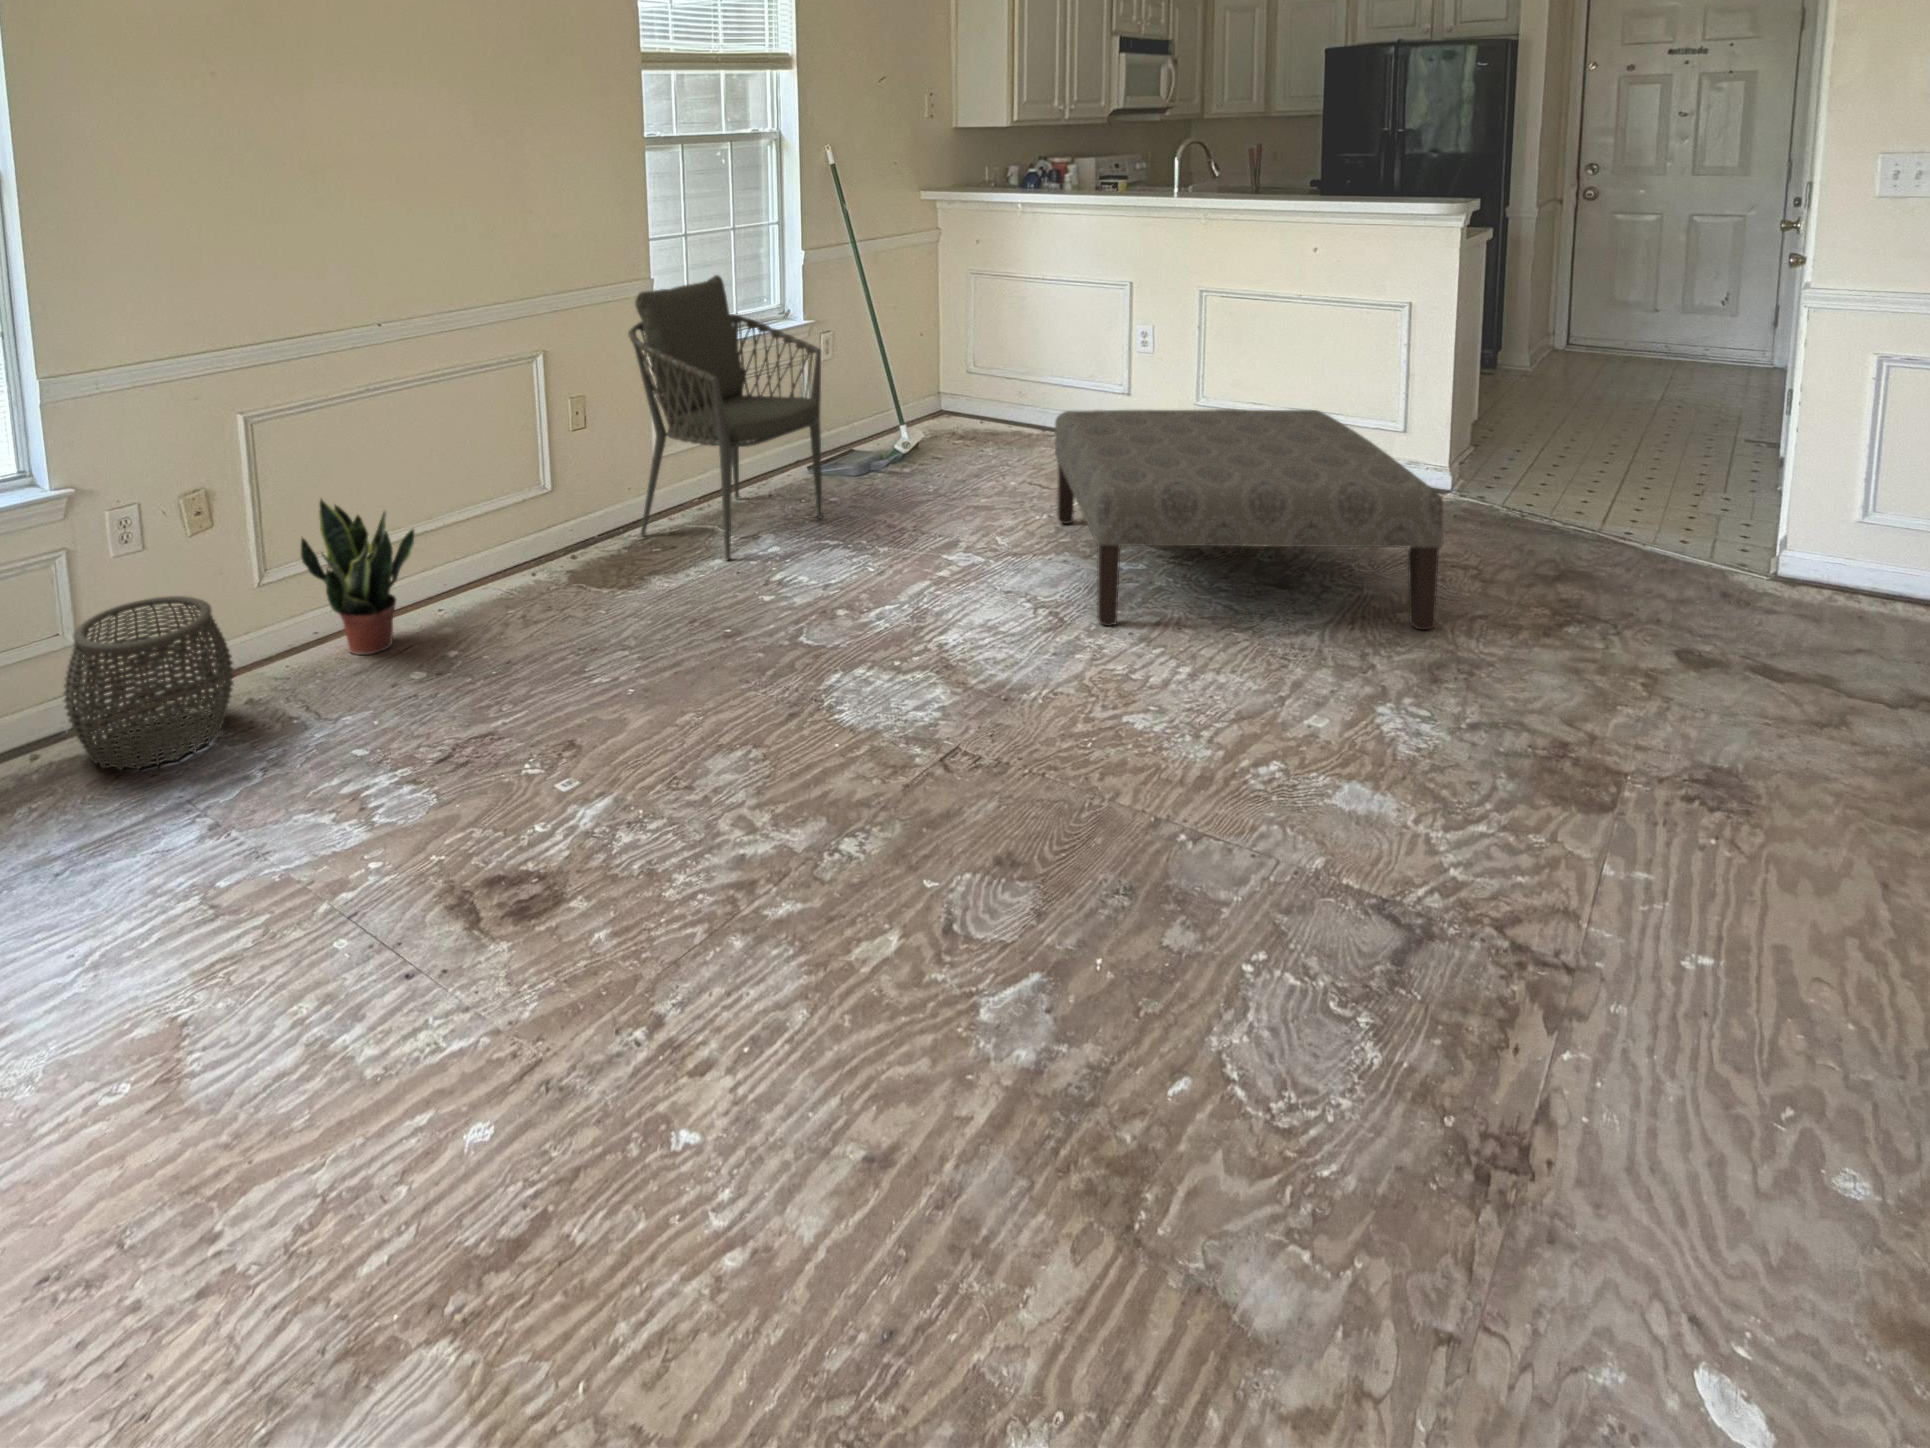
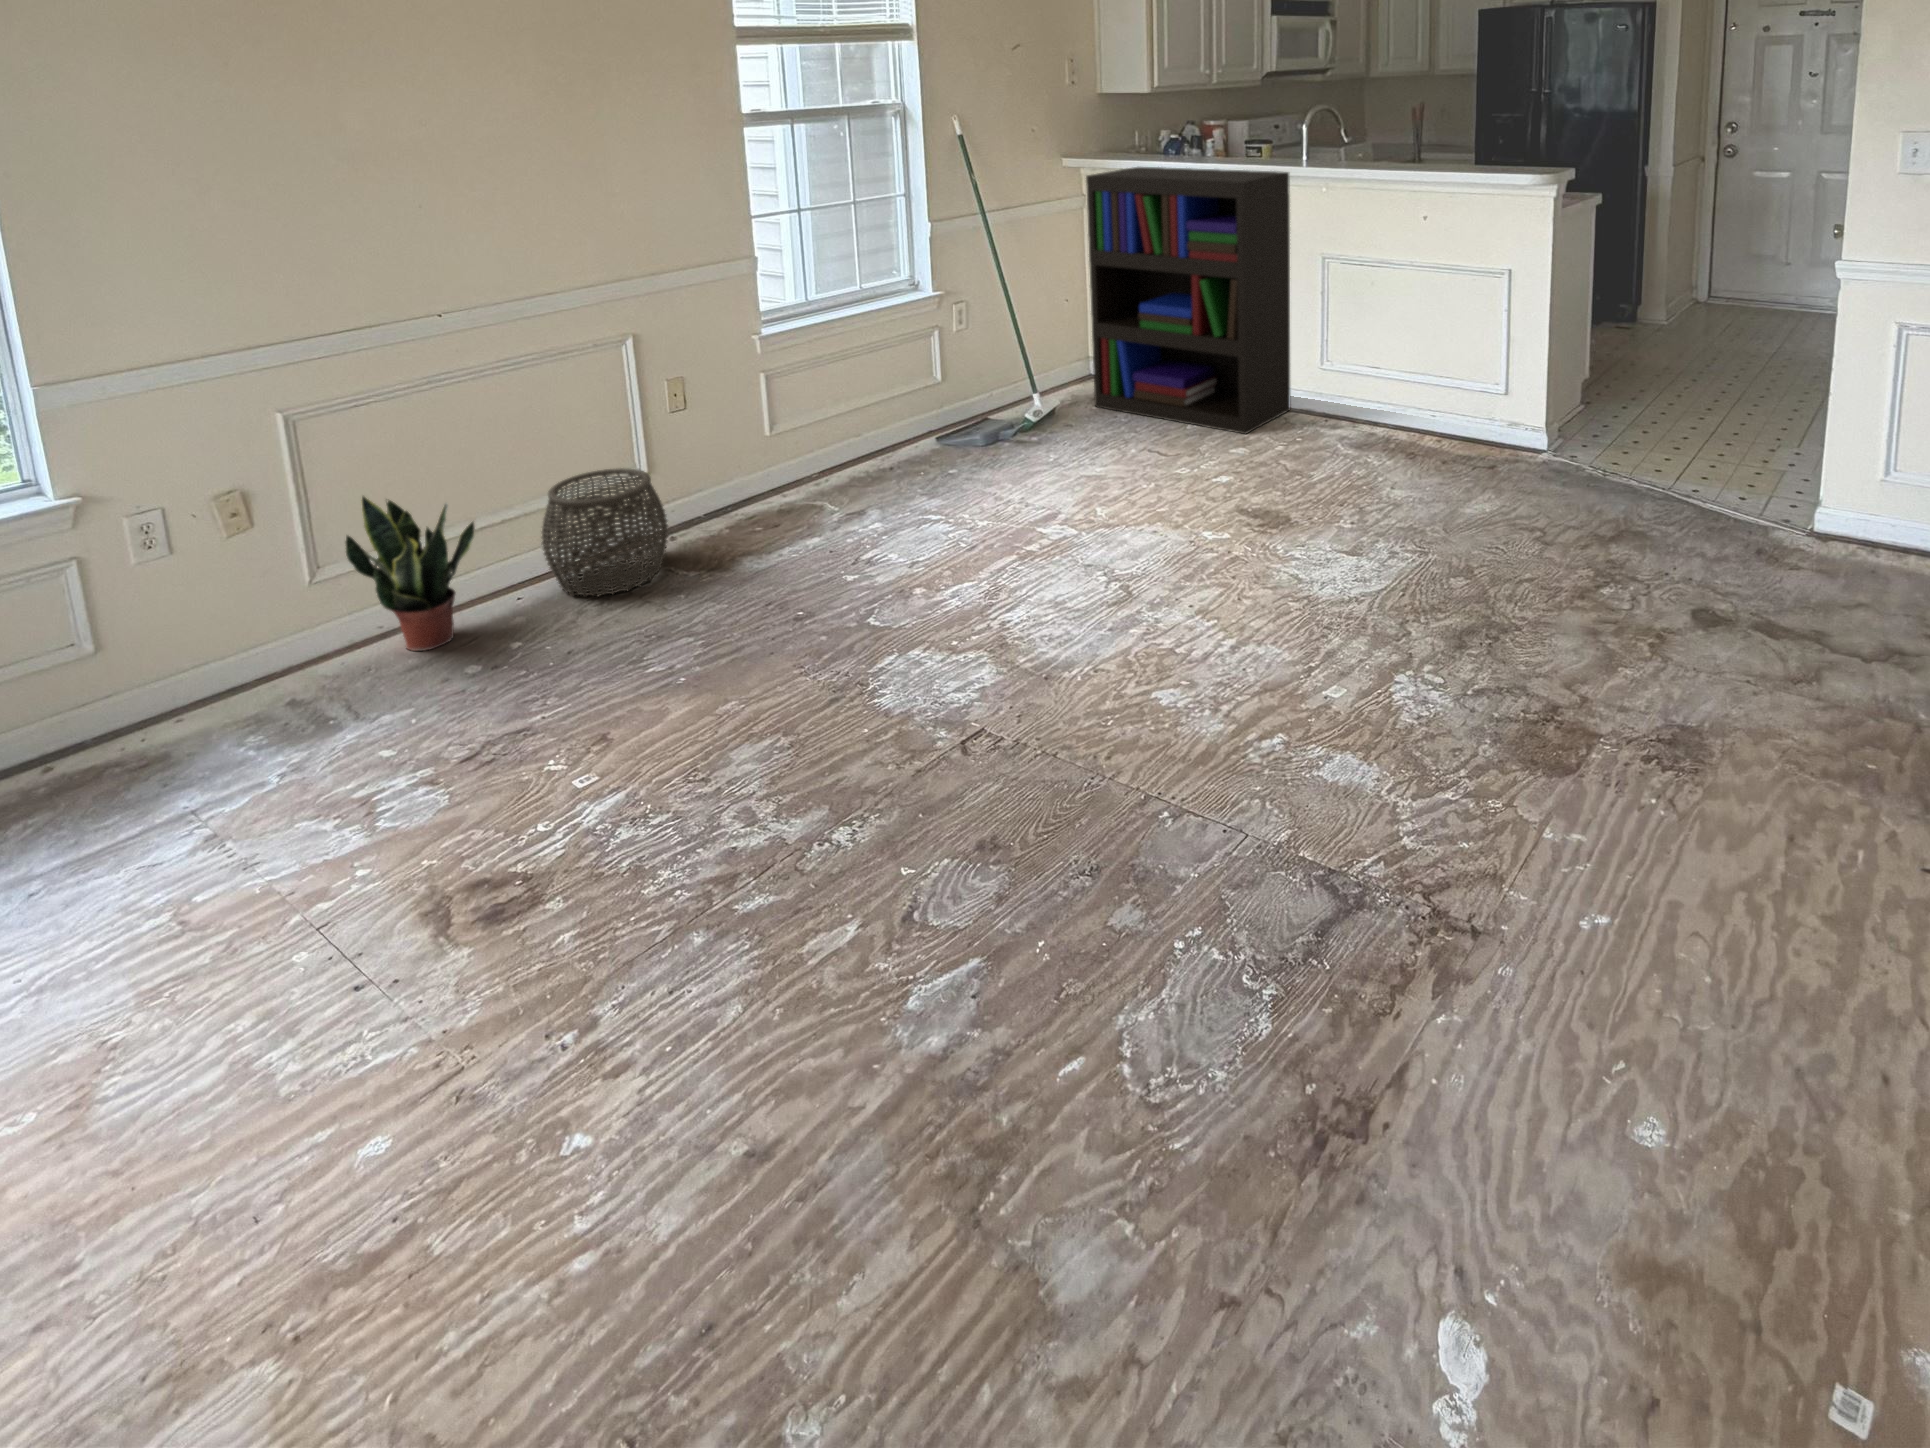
bookshelf: none [954,203,1162,469] -> present [1086,167,1291,434]
armchair: present [628,275,823,560] -> none [724,249,935,540]
ottoman: present [1055,409,1443,630] -> none [1159,378,1488,600]
woven basket: present [63,596,234,770] -> present [542,468,668,596]

